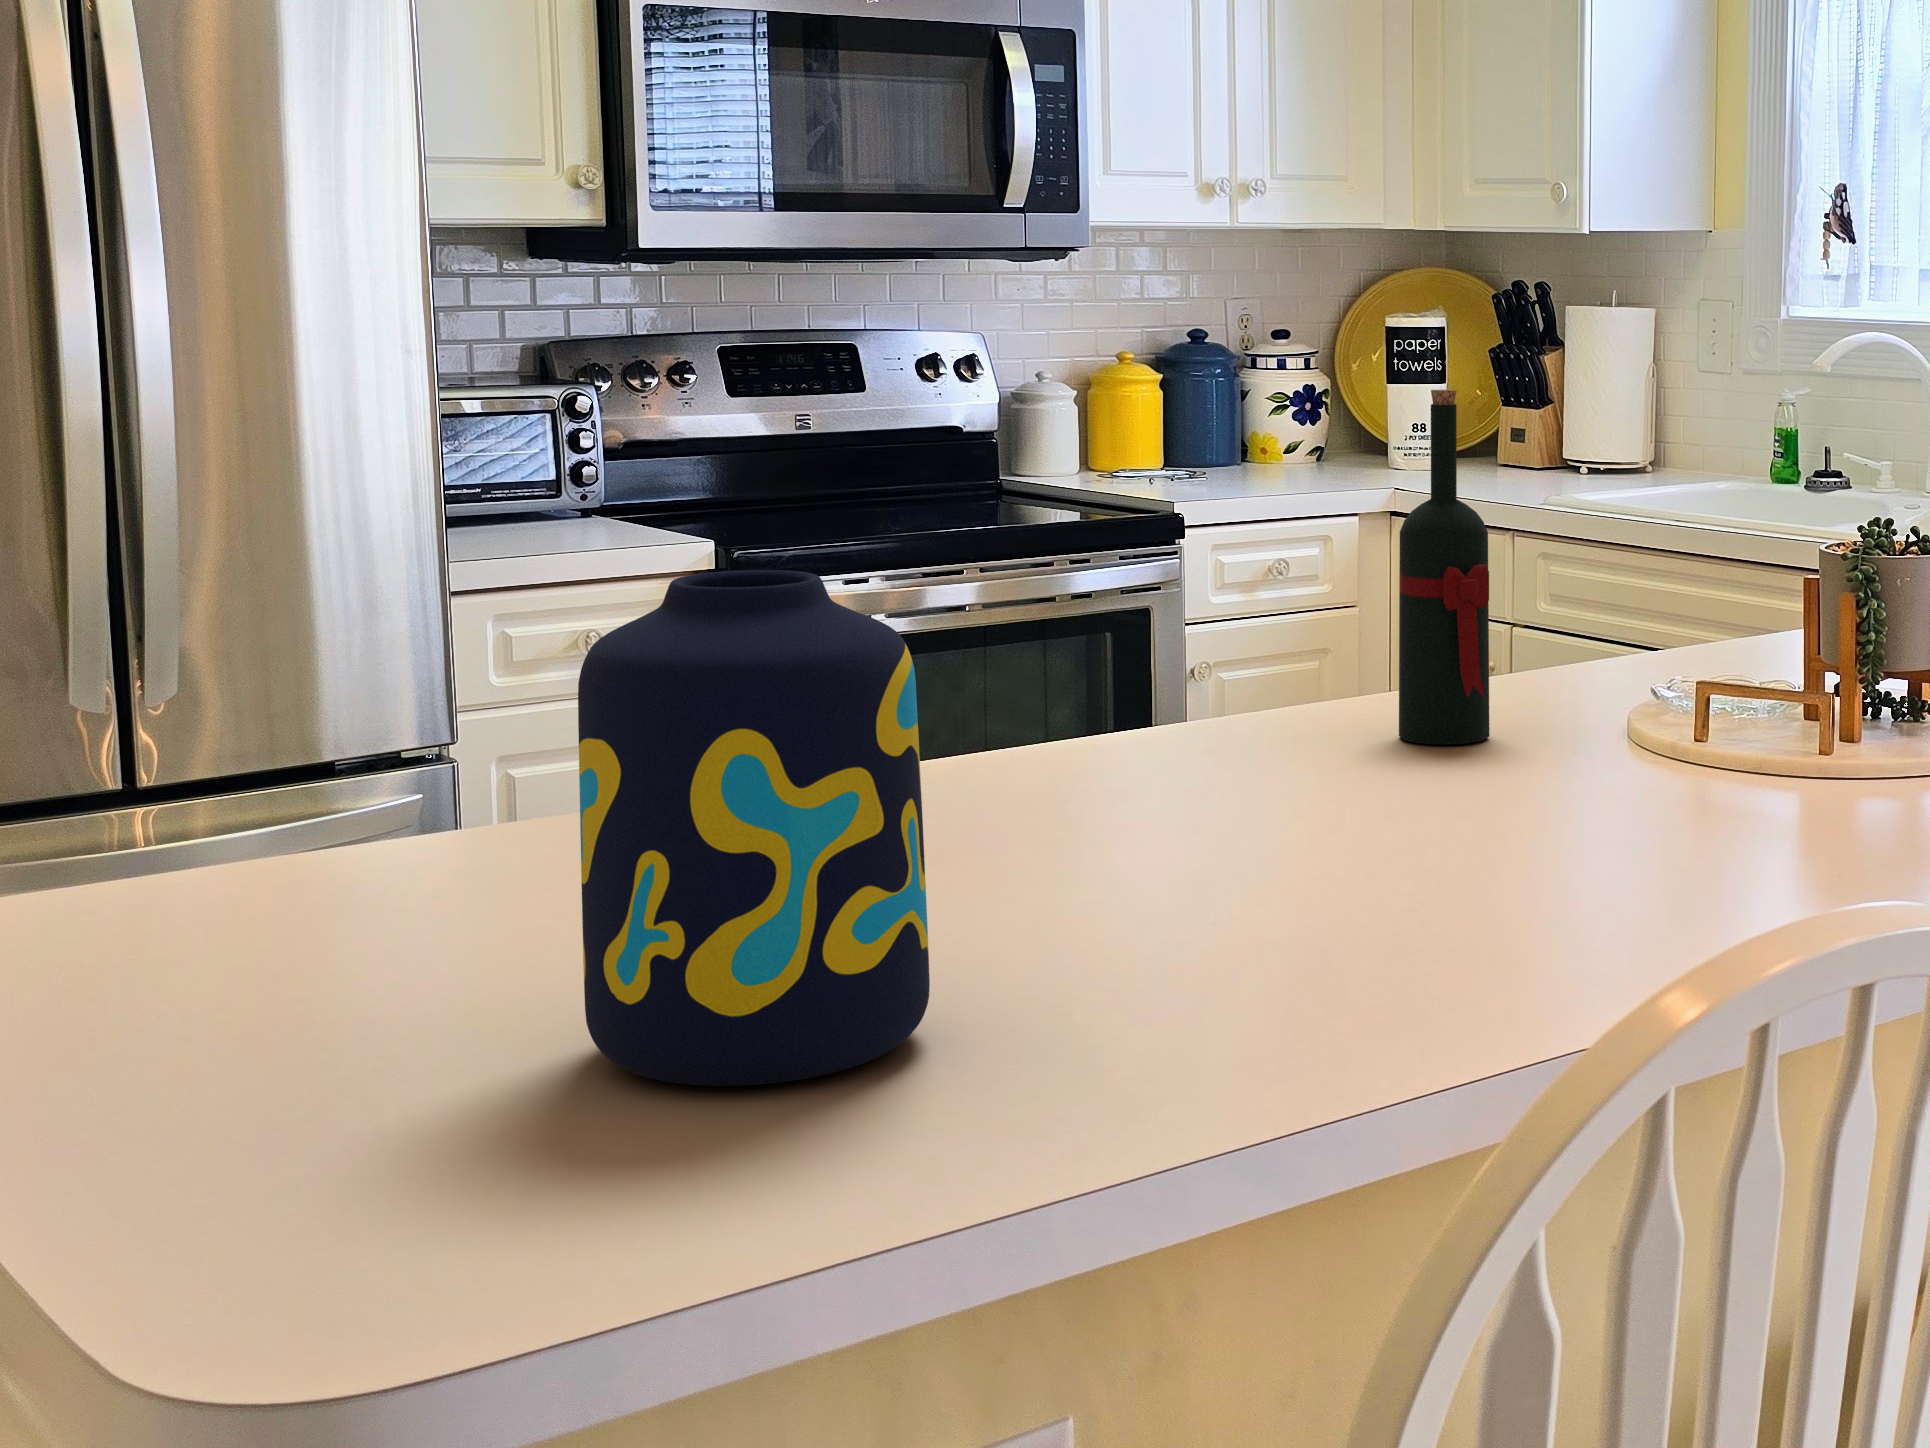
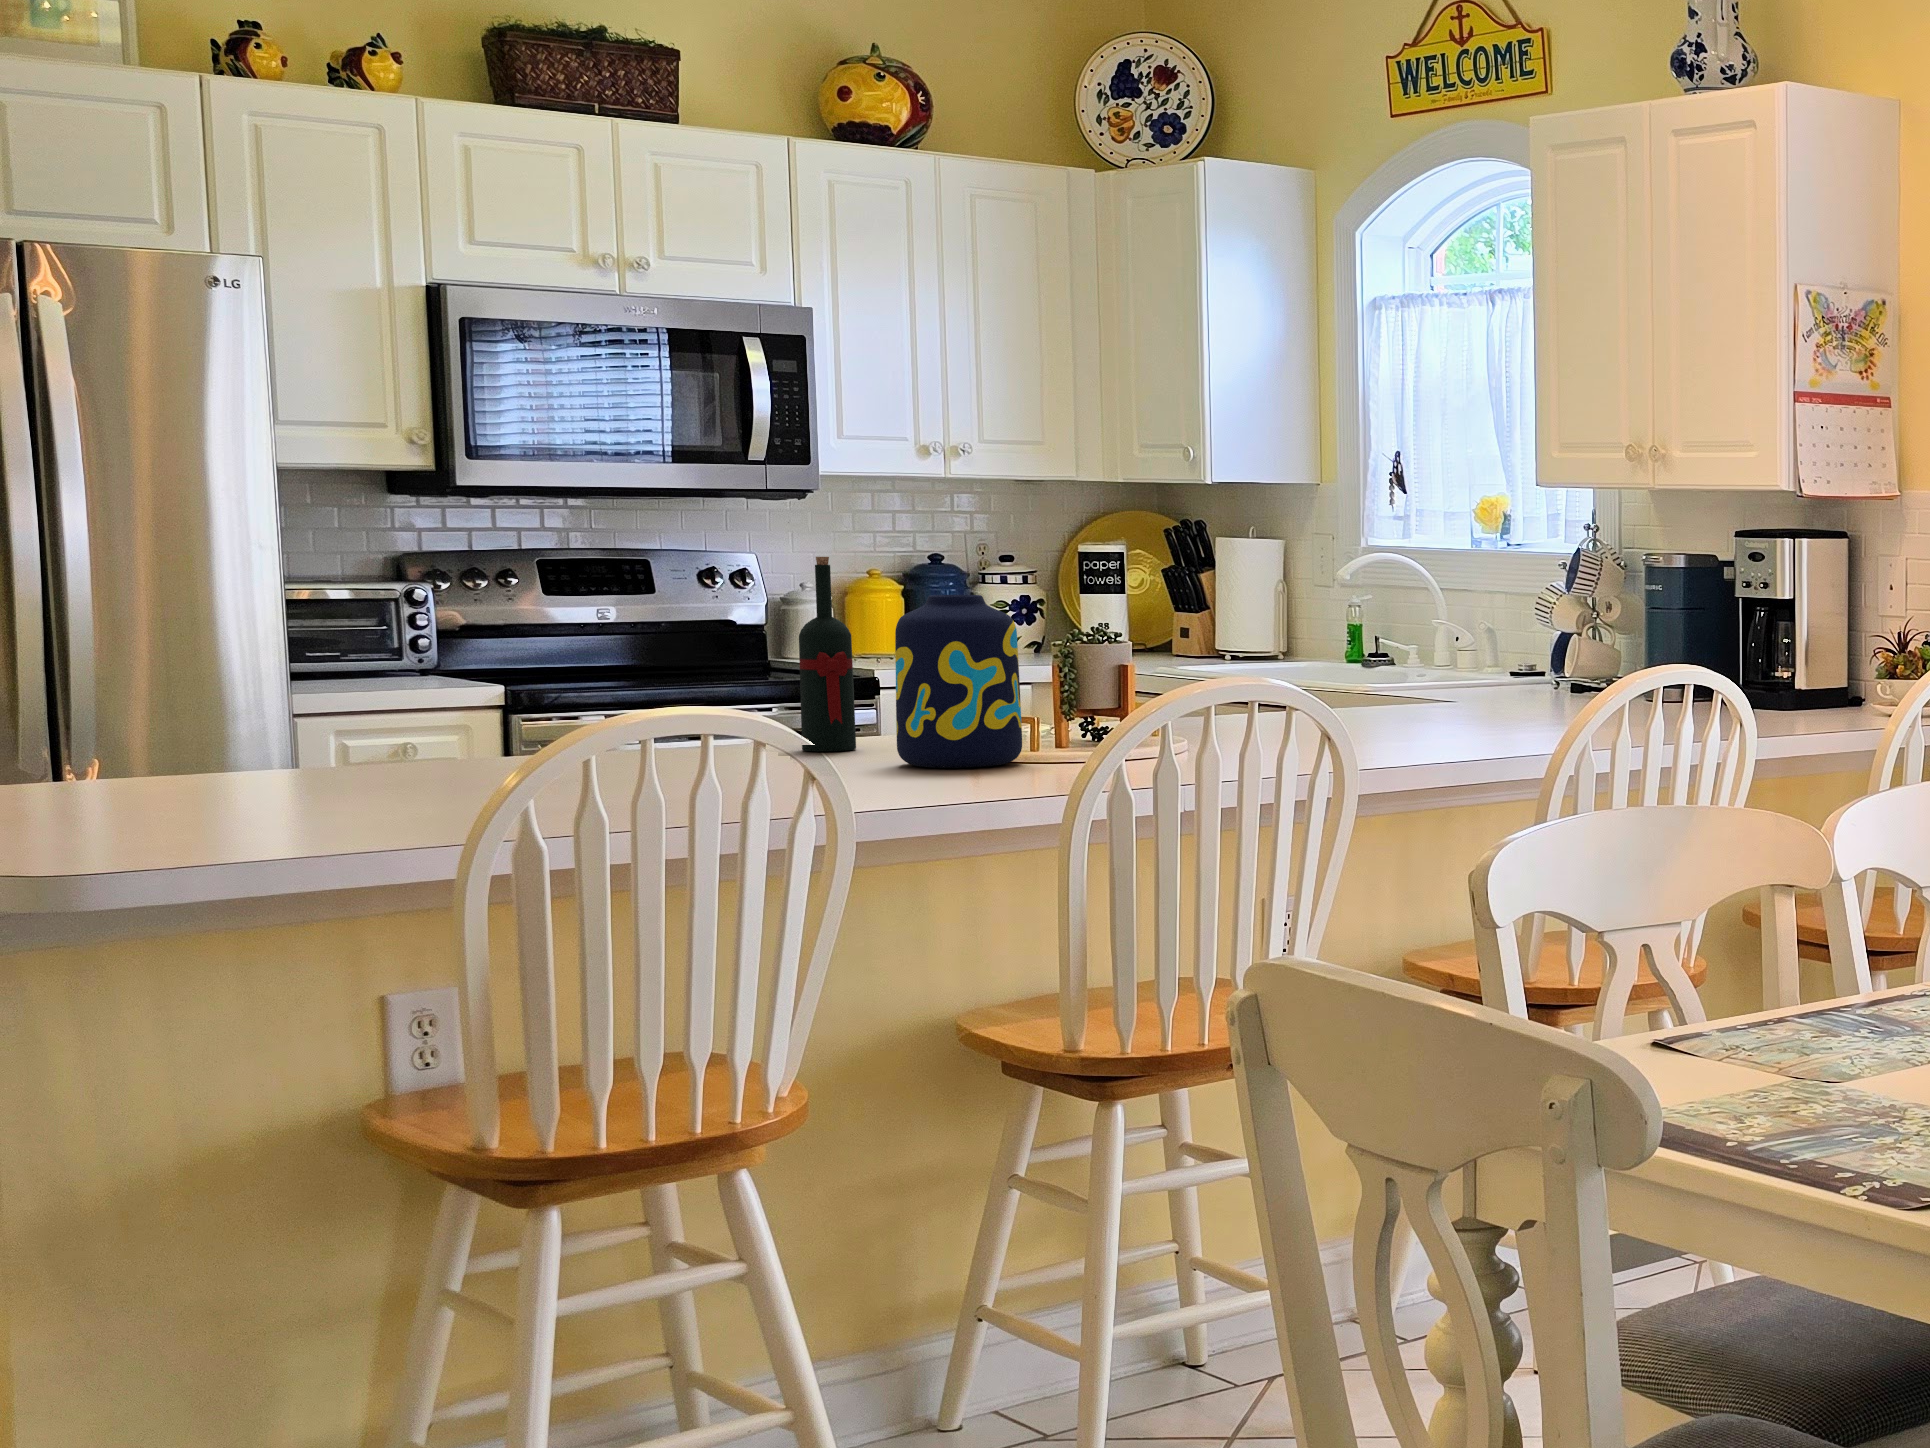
vase: present [578,570,930,1086] -> present [895,595,1022,768]

